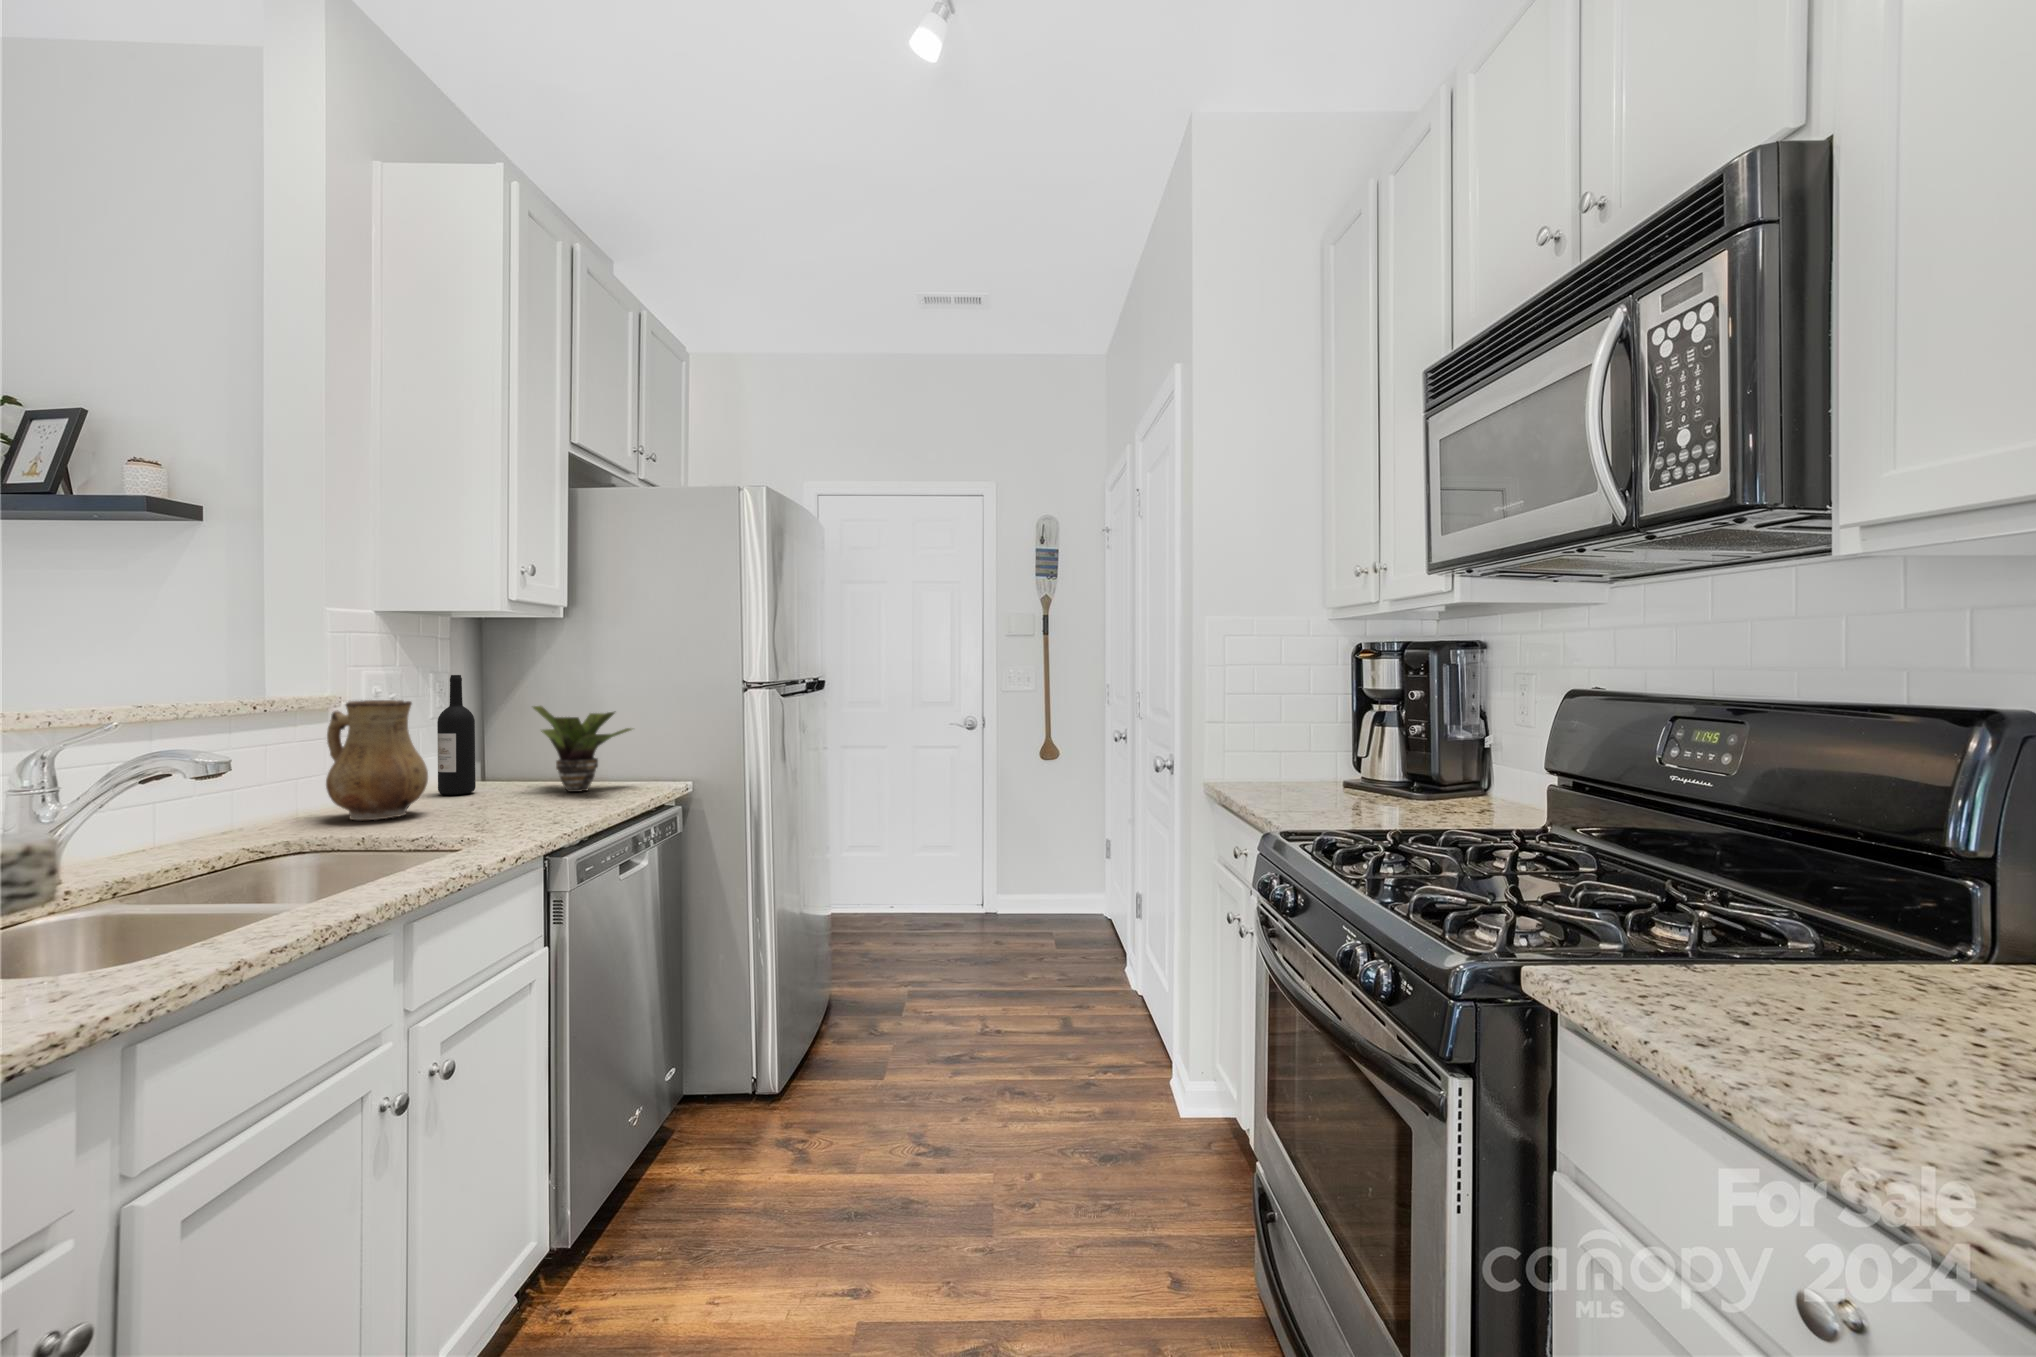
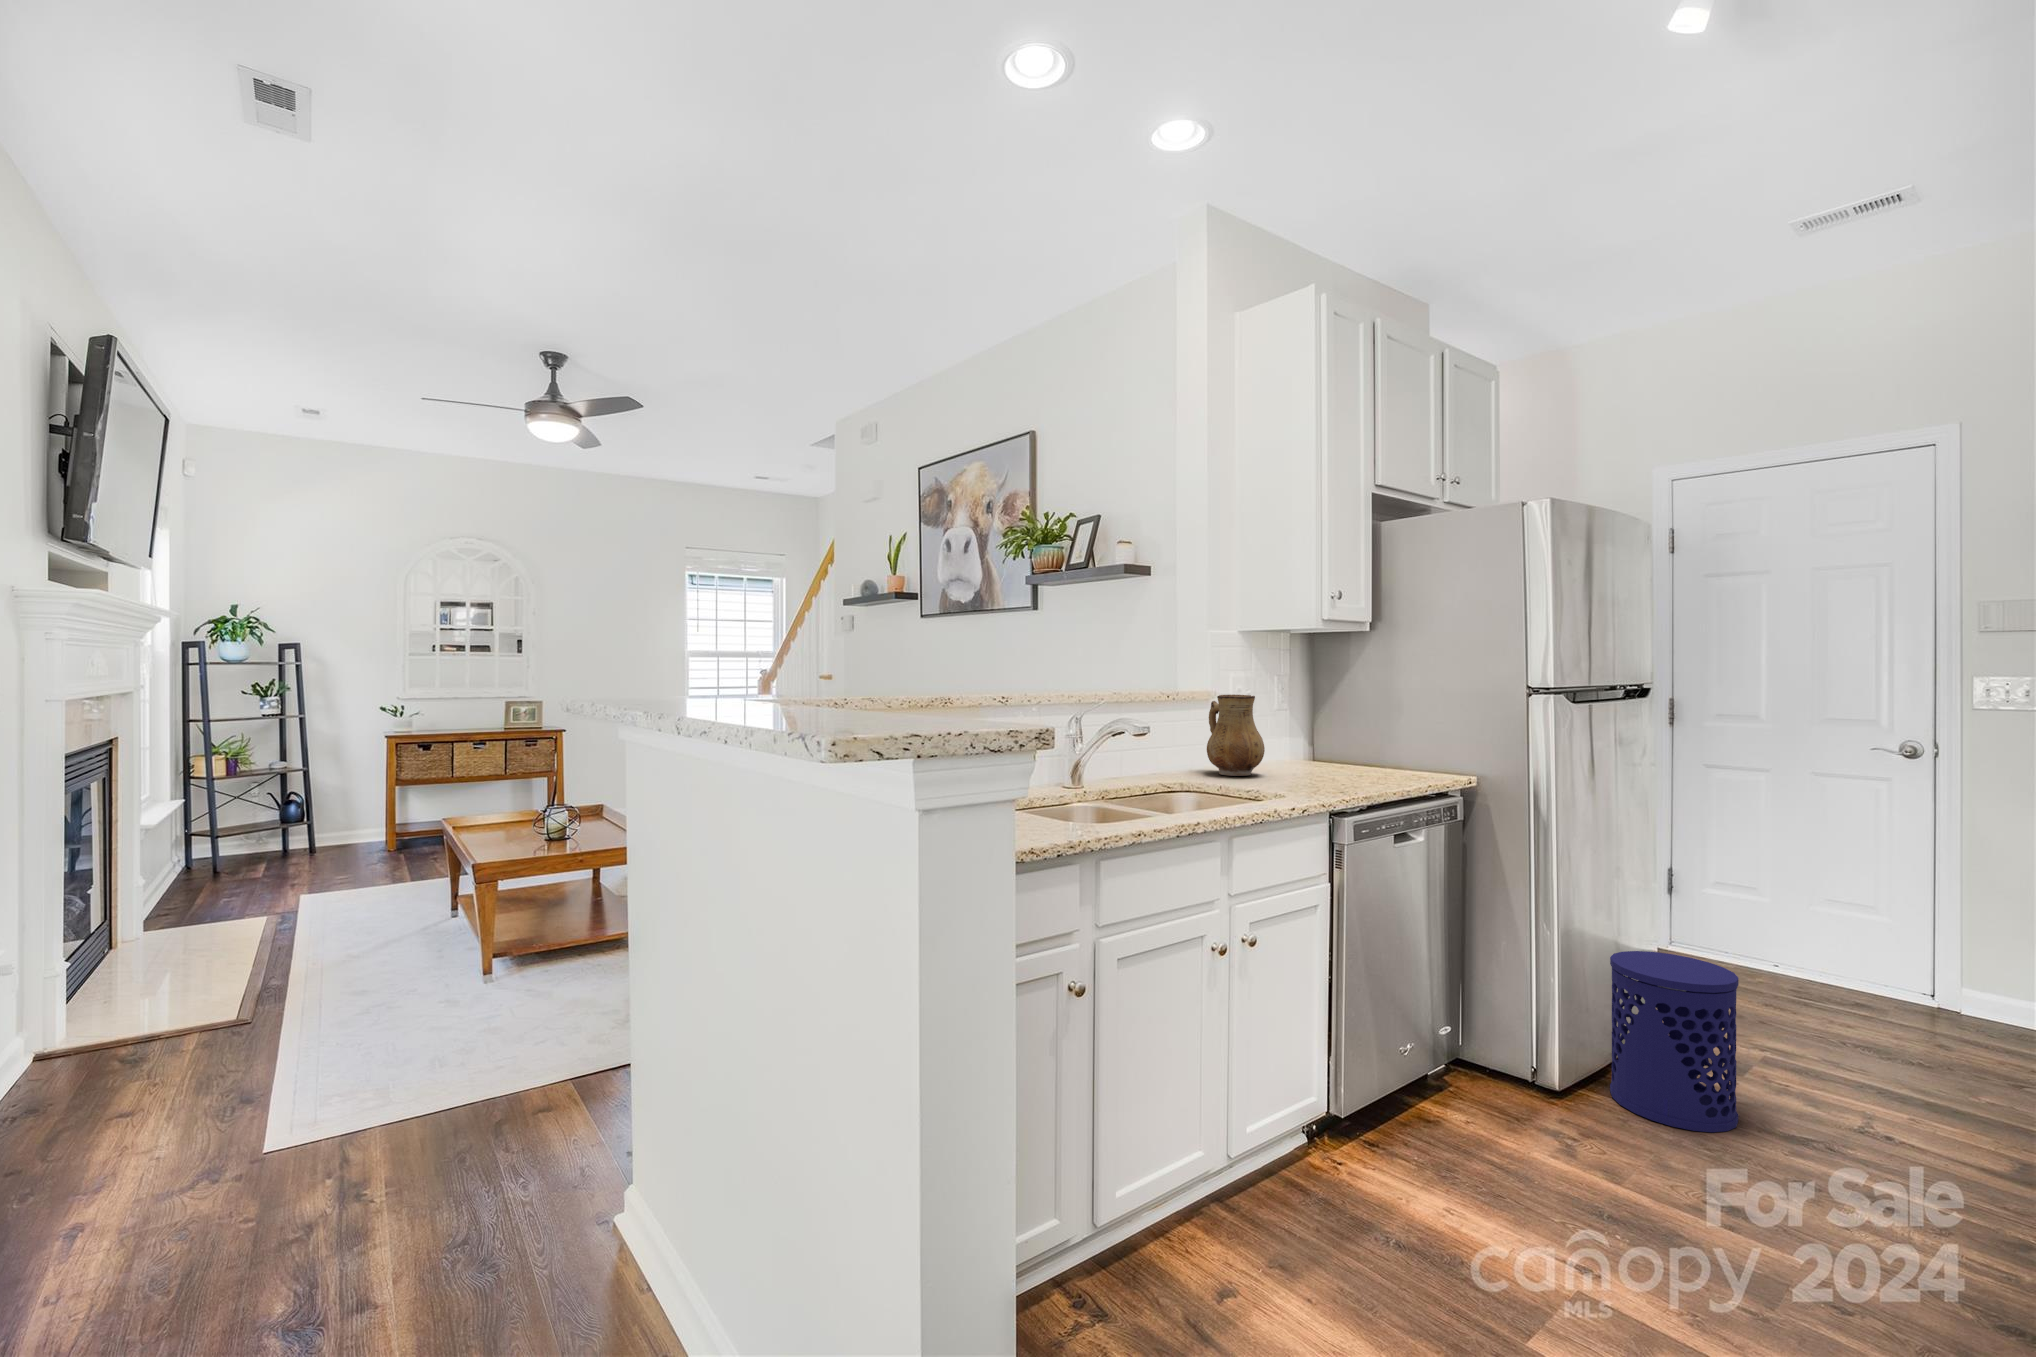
wine bottle: present [437,675,476,795] -> none [1277,678,1302,767]
potted plant: present [533,706,632,792] -> none [1339,703,1422,774]
waste bin: none [816,925,912,1089] -> present [1610,951,1739,1132]

